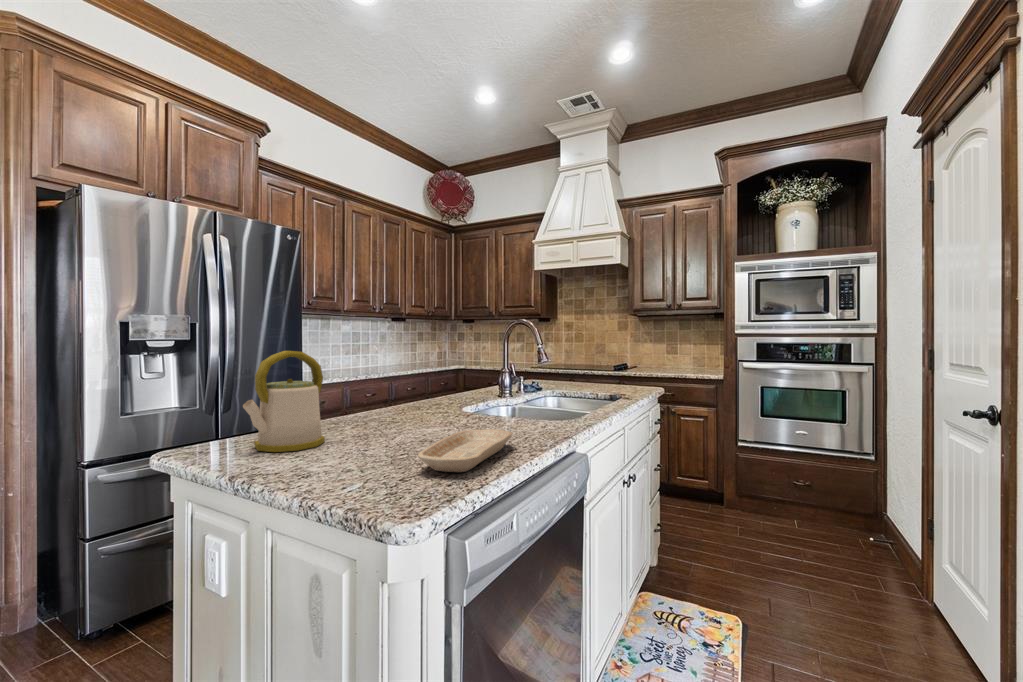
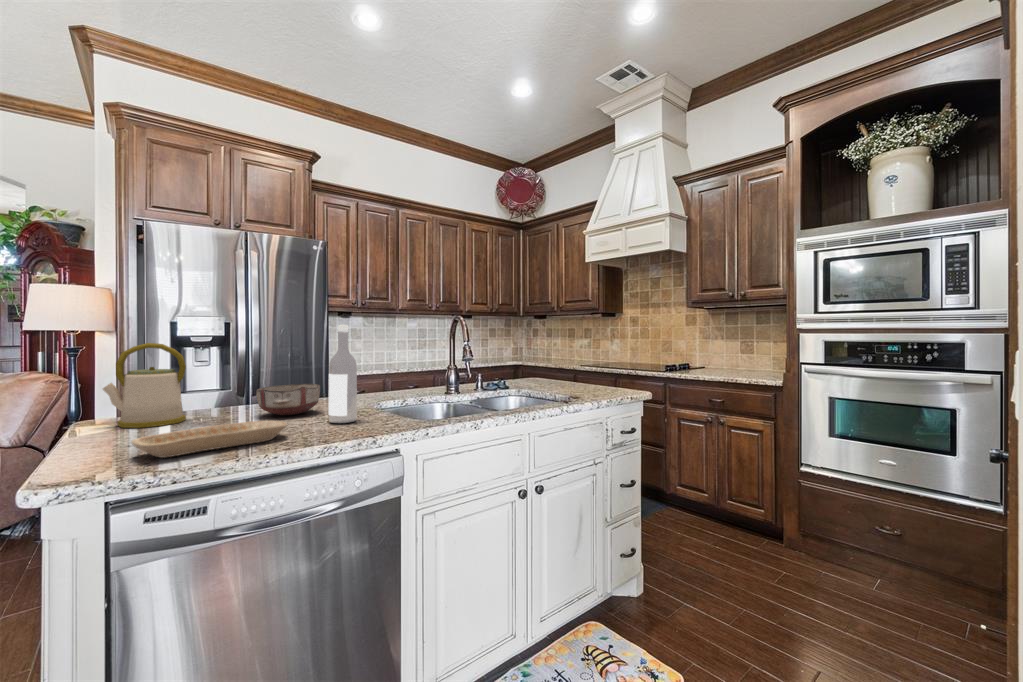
wine bottle: none [491,330,518,429] -> present [329,325,357,423]
ceramic bowl: none [387,392,449,426] -> present [256,384,320,415]

